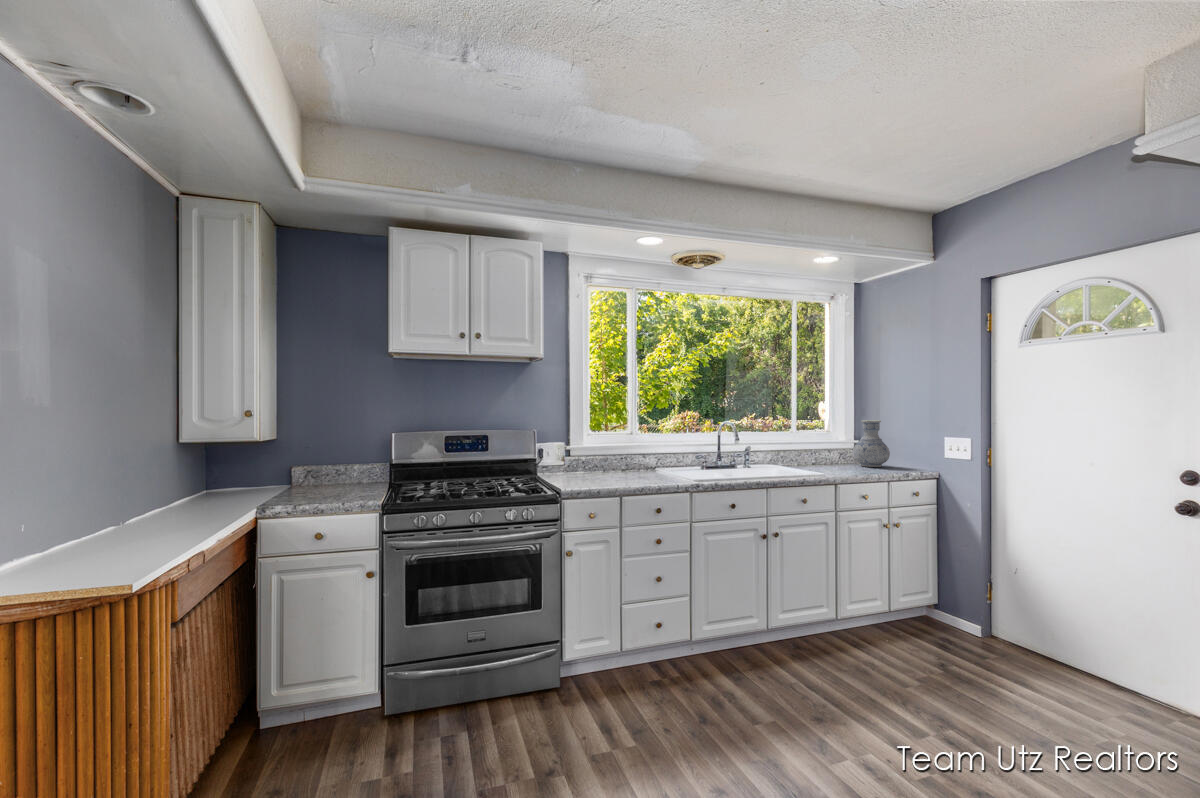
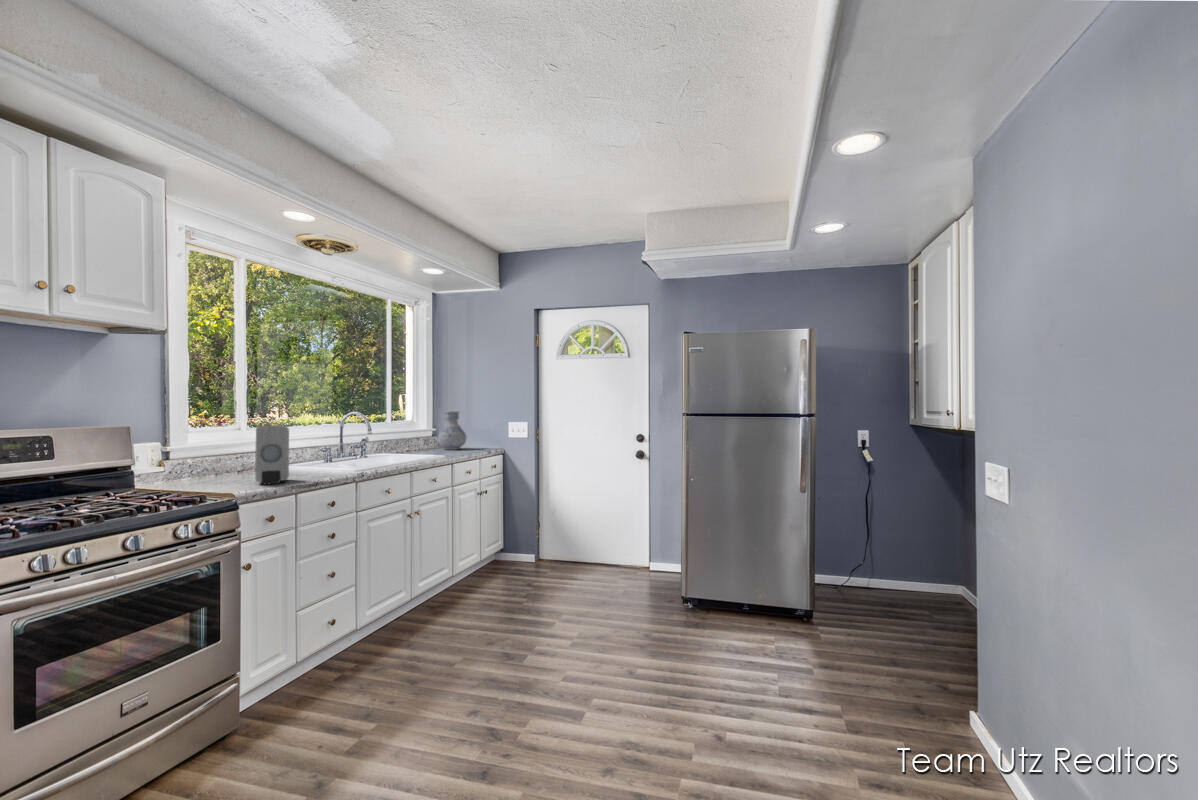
soap dispenser: none [594,433,631,485] -> present [255,426,289,484]

